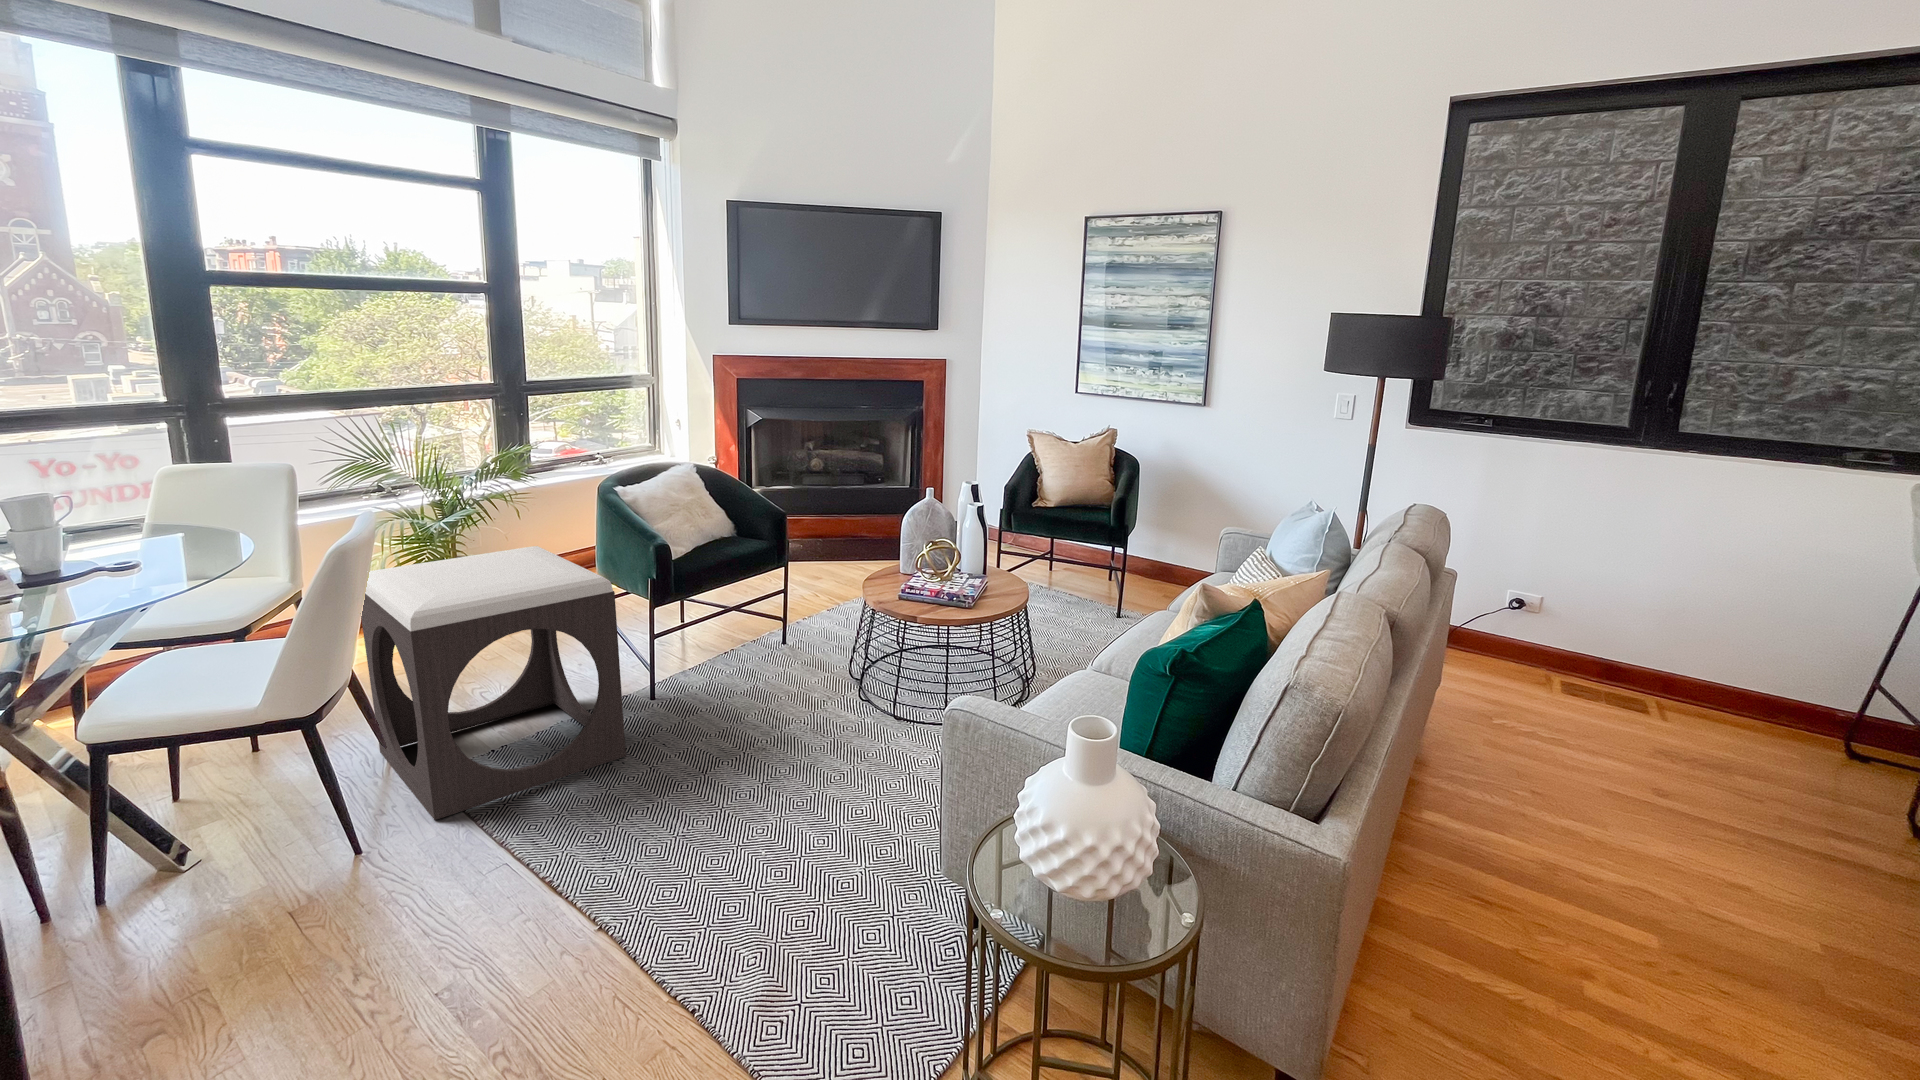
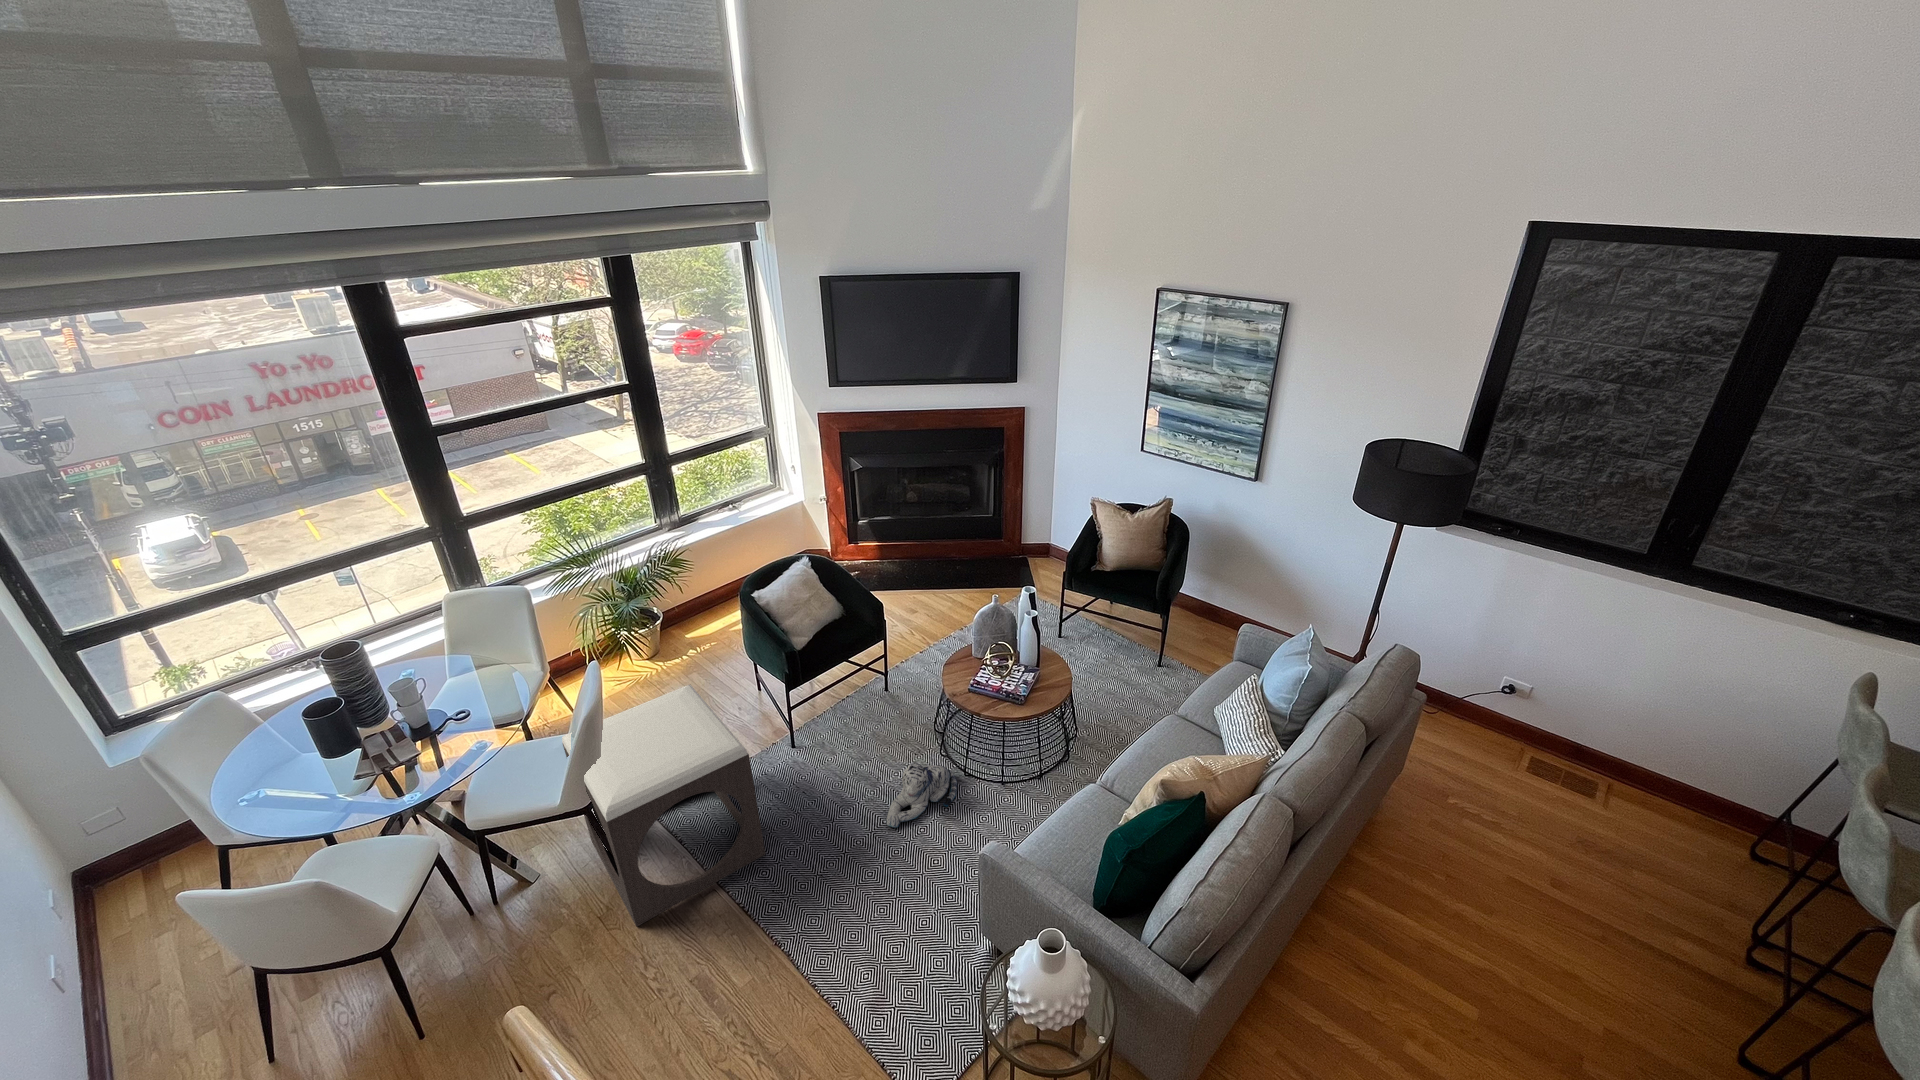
plush toy: none [789,653,880,730] -> present [886,764,957,828]

